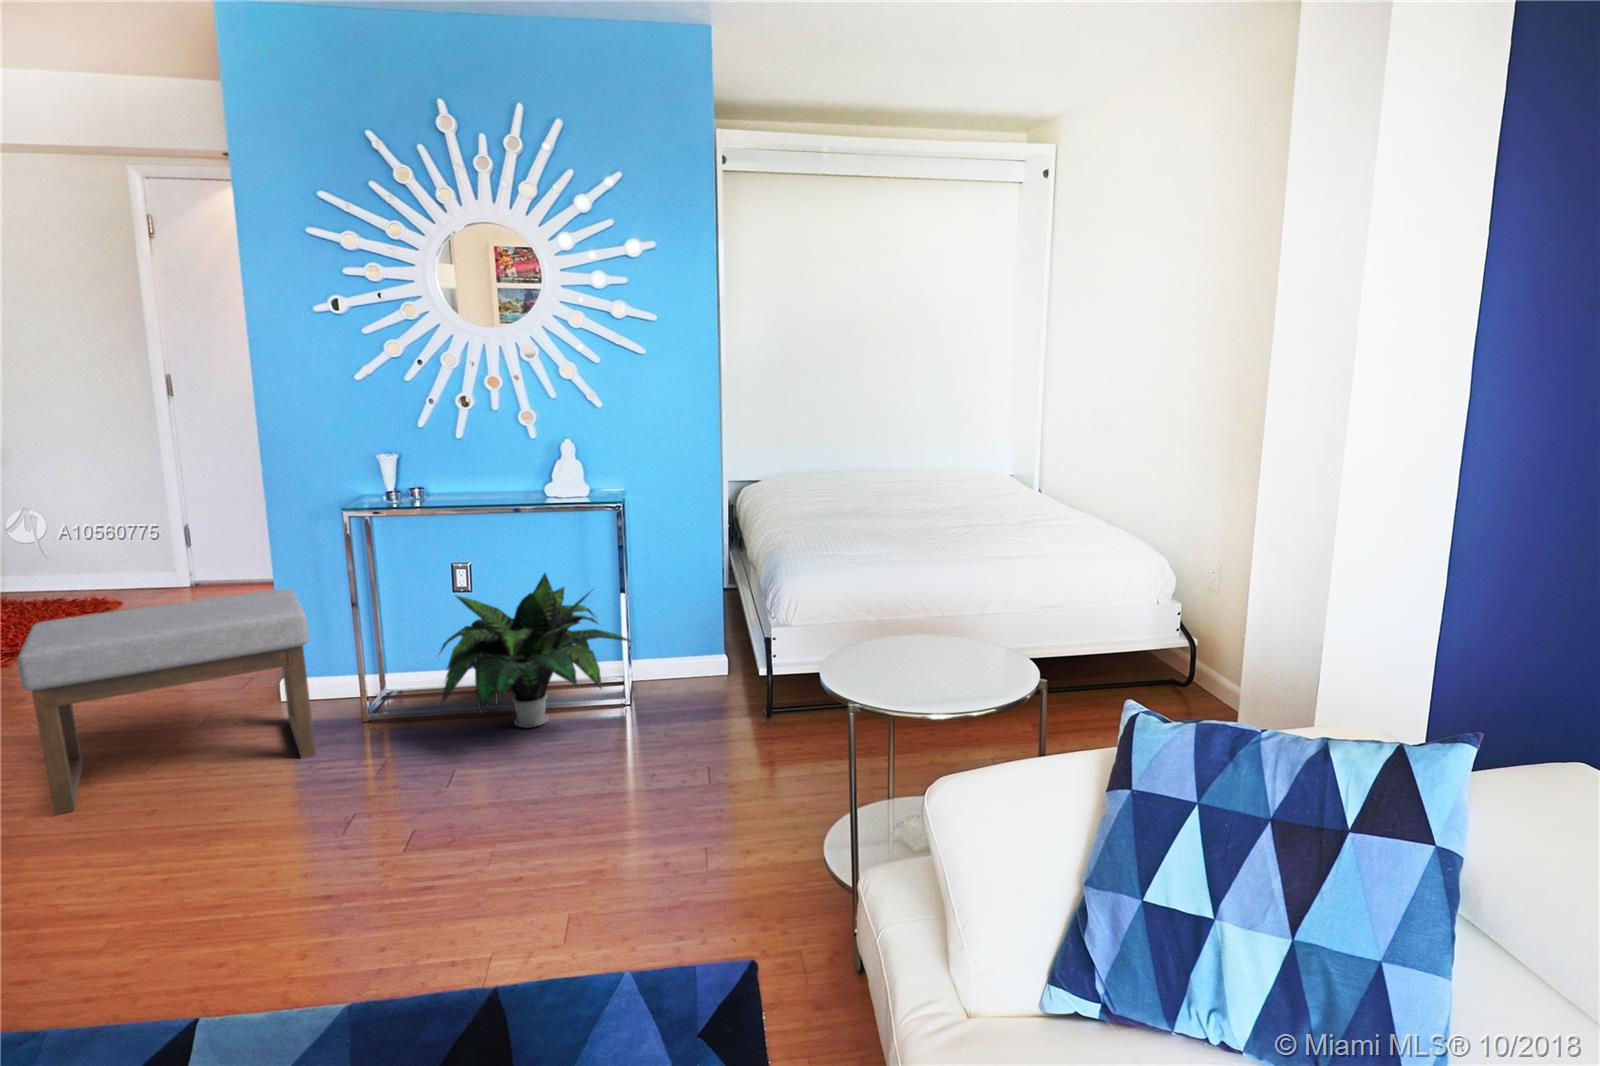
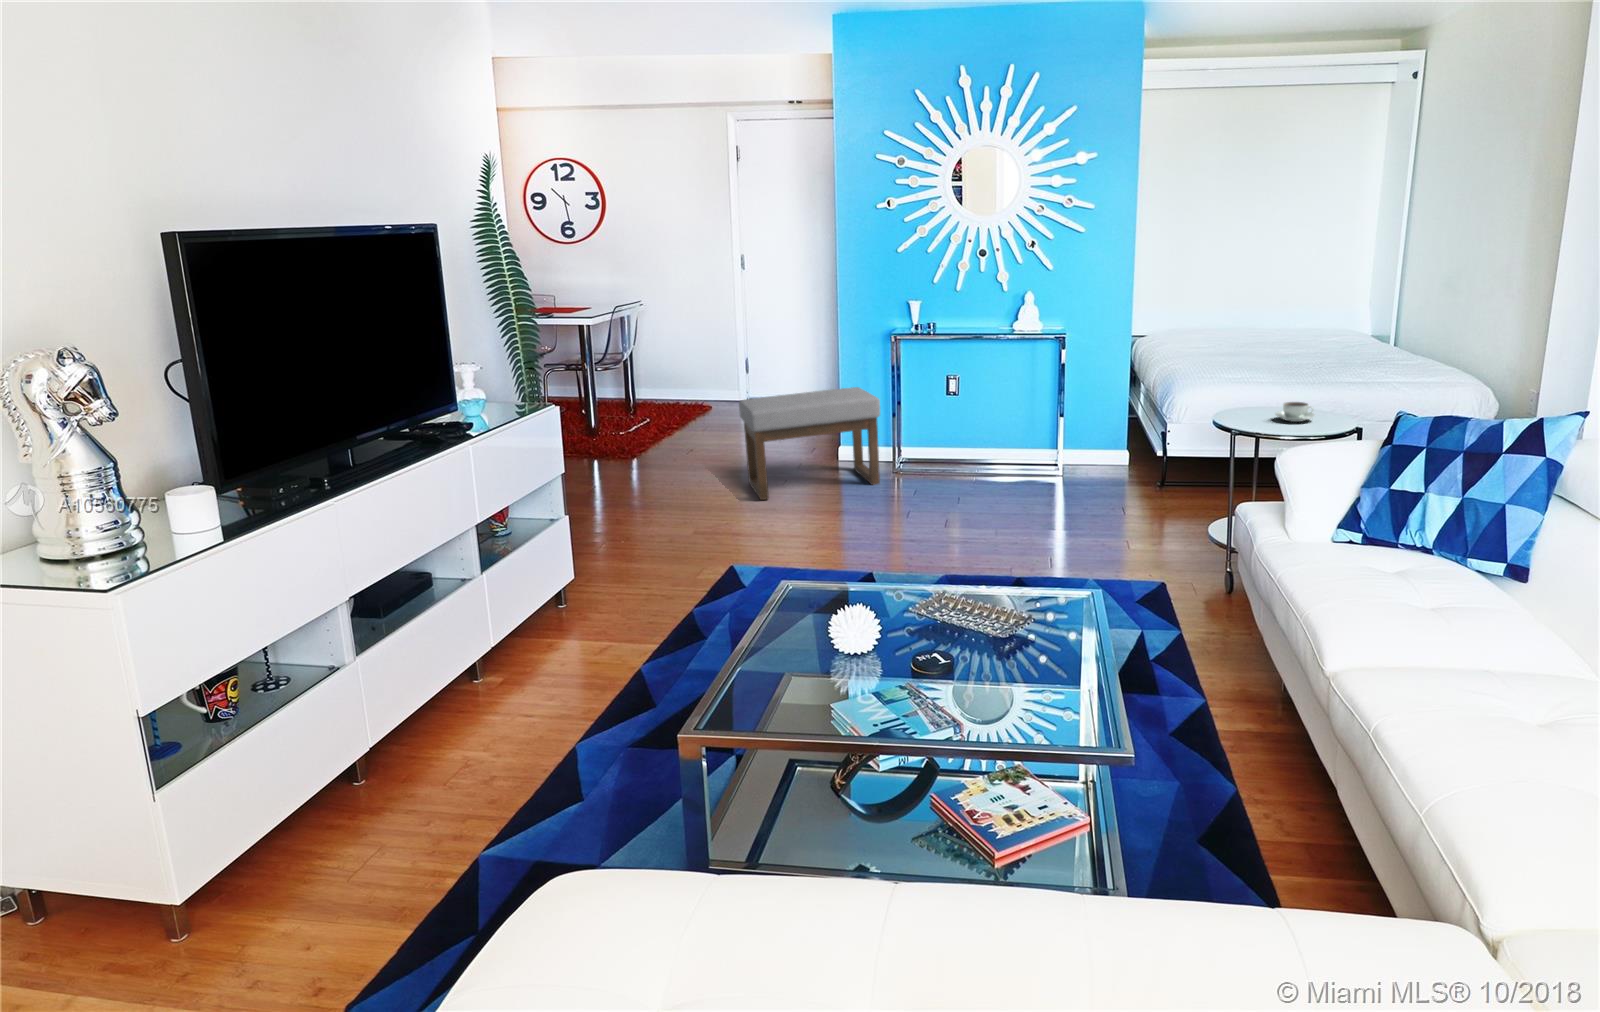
potted plant: present [439,573,630,727] -> none [947,378,1072,477]
coffee cup: none [906,640,968,678] -> present [1275,402,1315,422]

